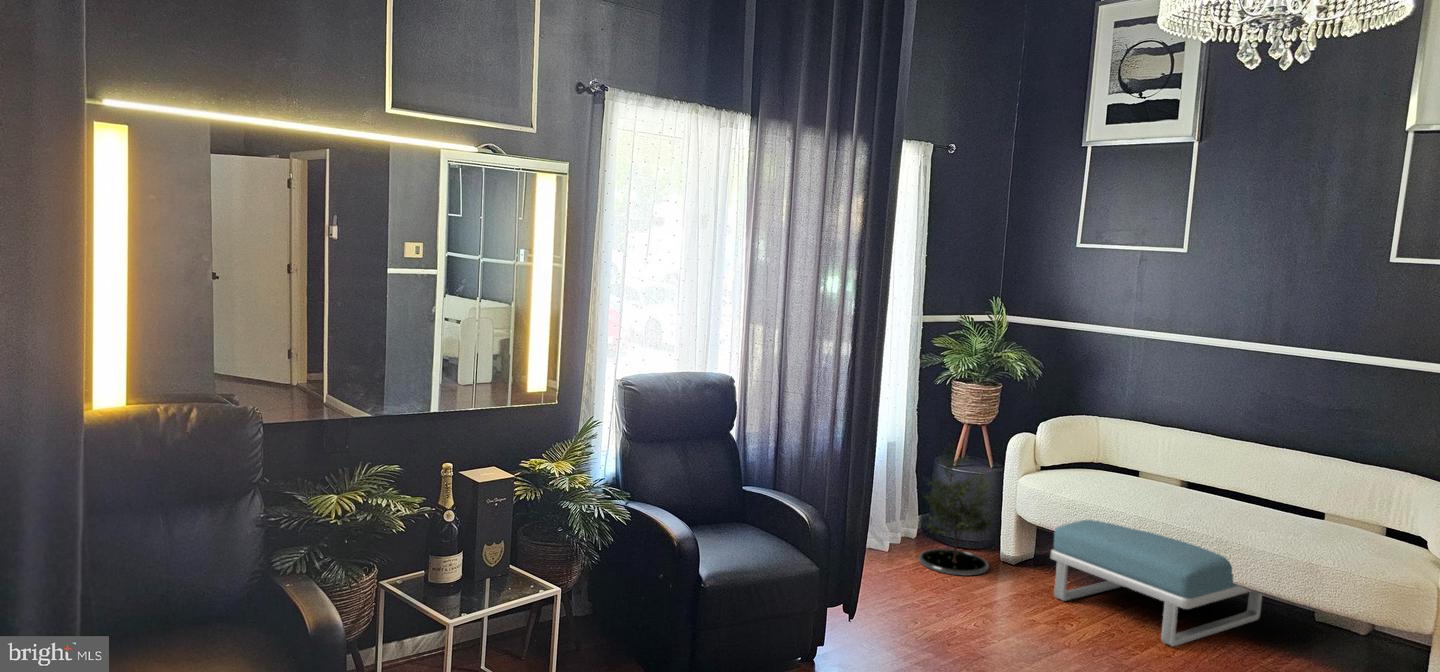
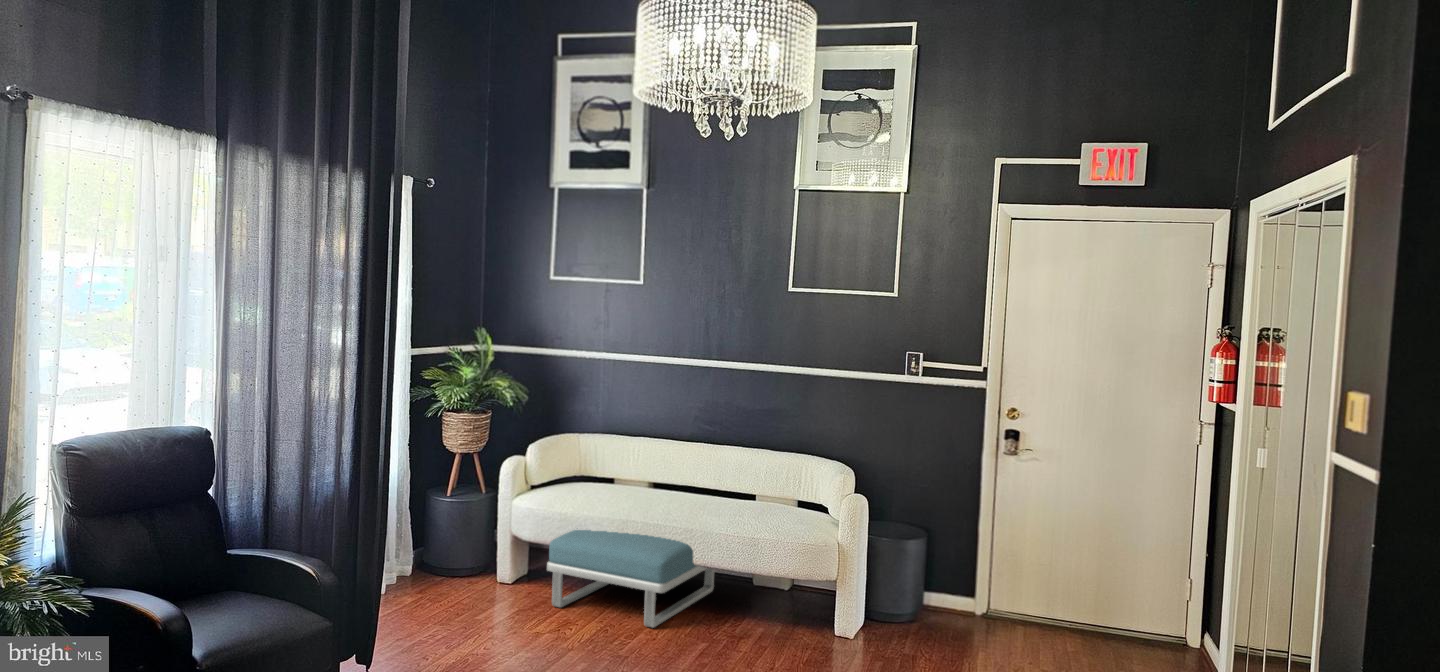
potted tree: present [919,450,996,575] -> none [418,473,496,603]

